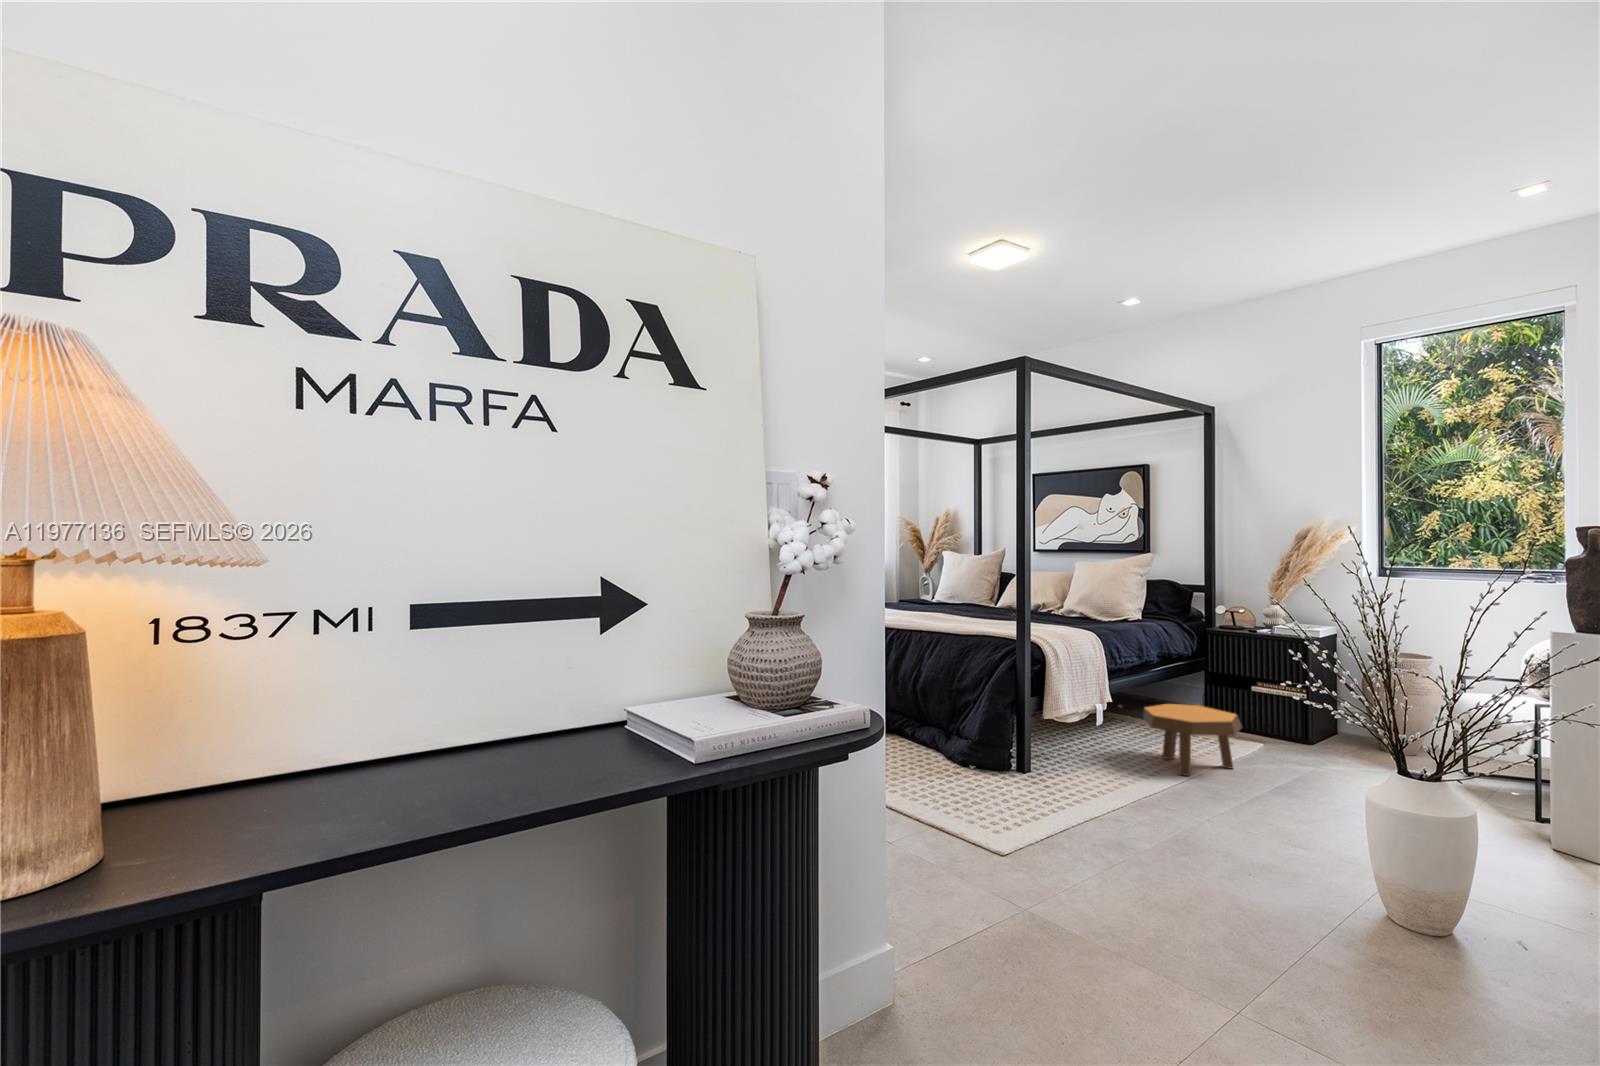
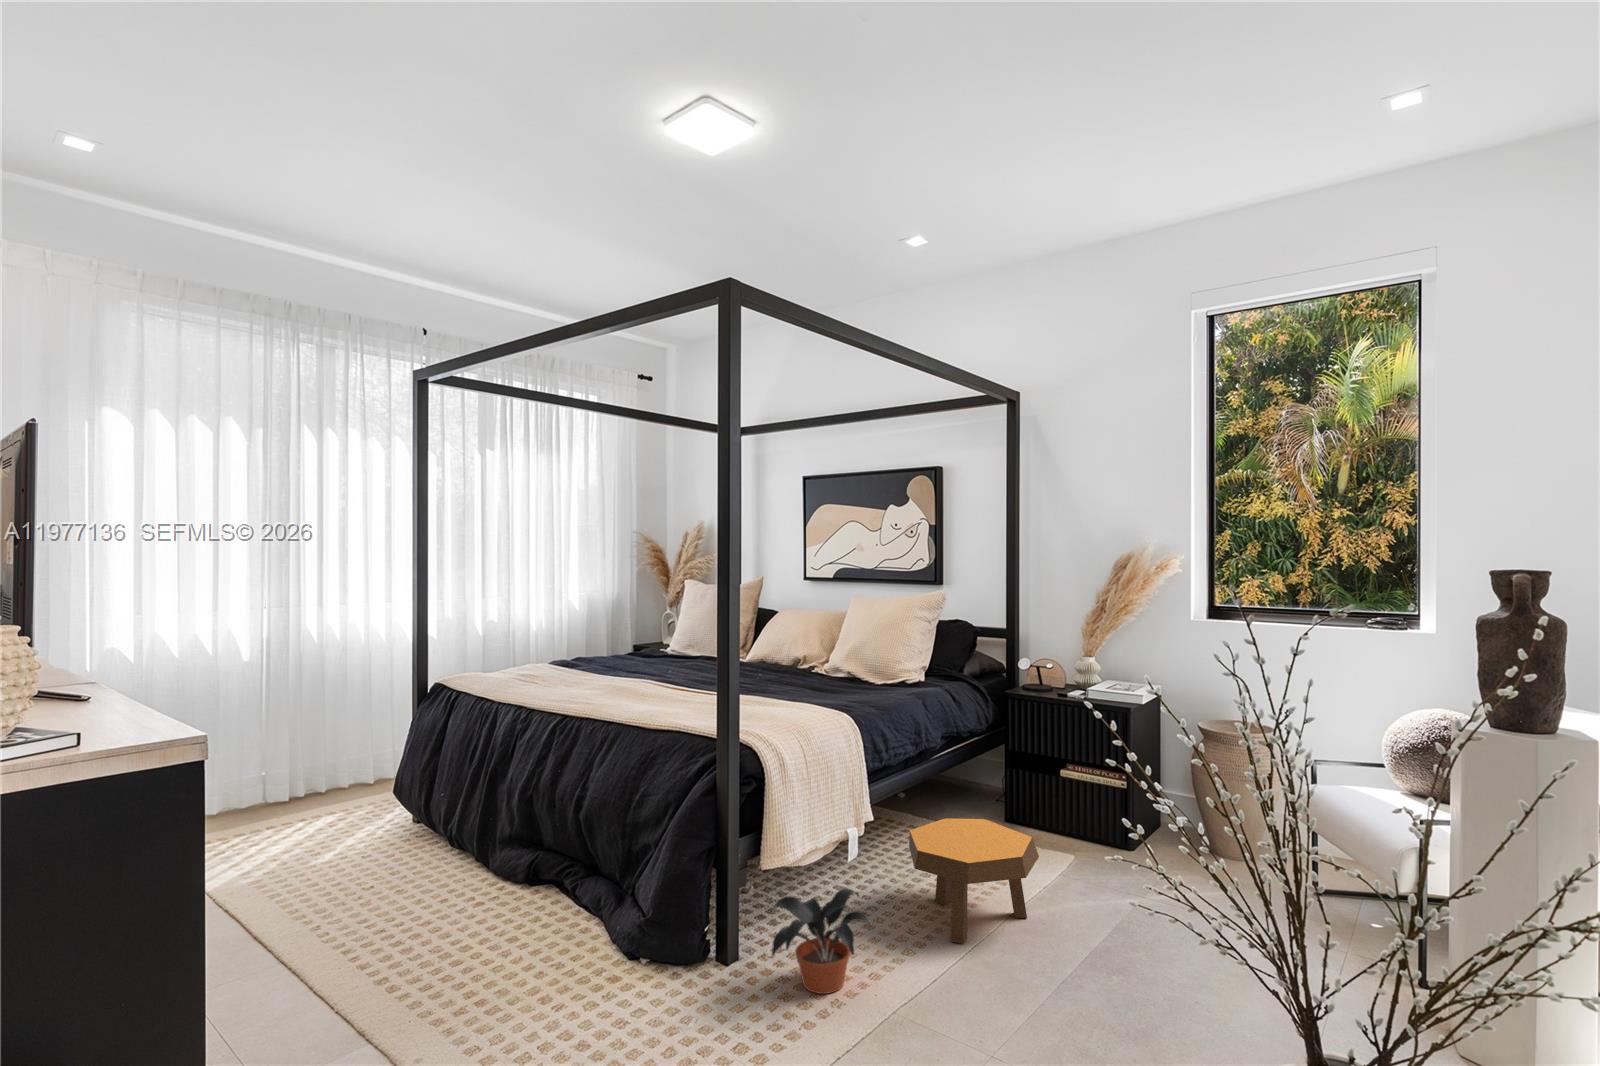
potted plant: none [1058,729,1131,789] -> present [772,888,873,994]

